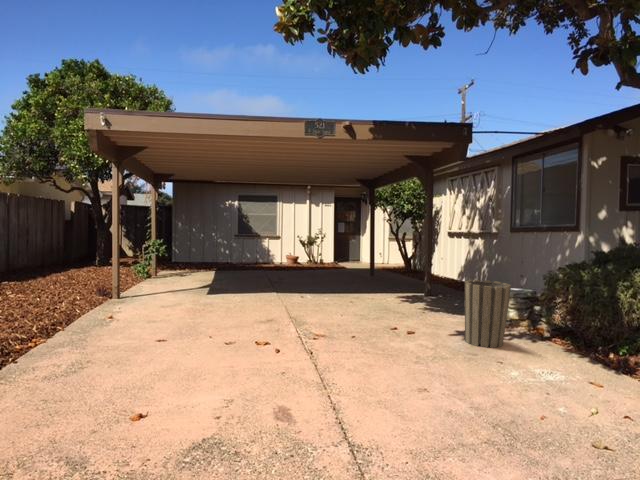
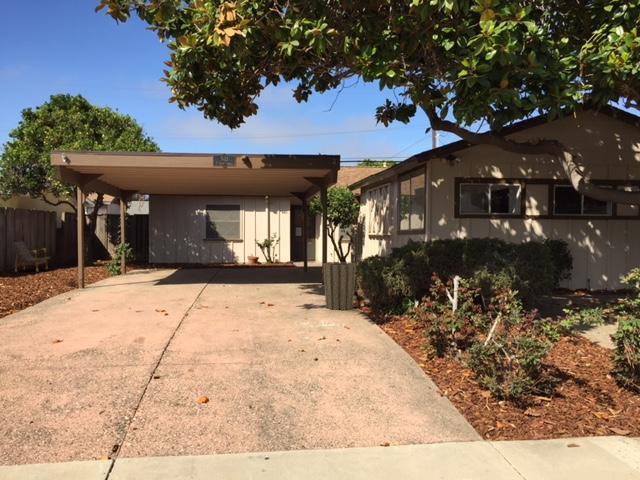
lounge chair: none [20,233,65,271] -> present [13,242,50,270]

